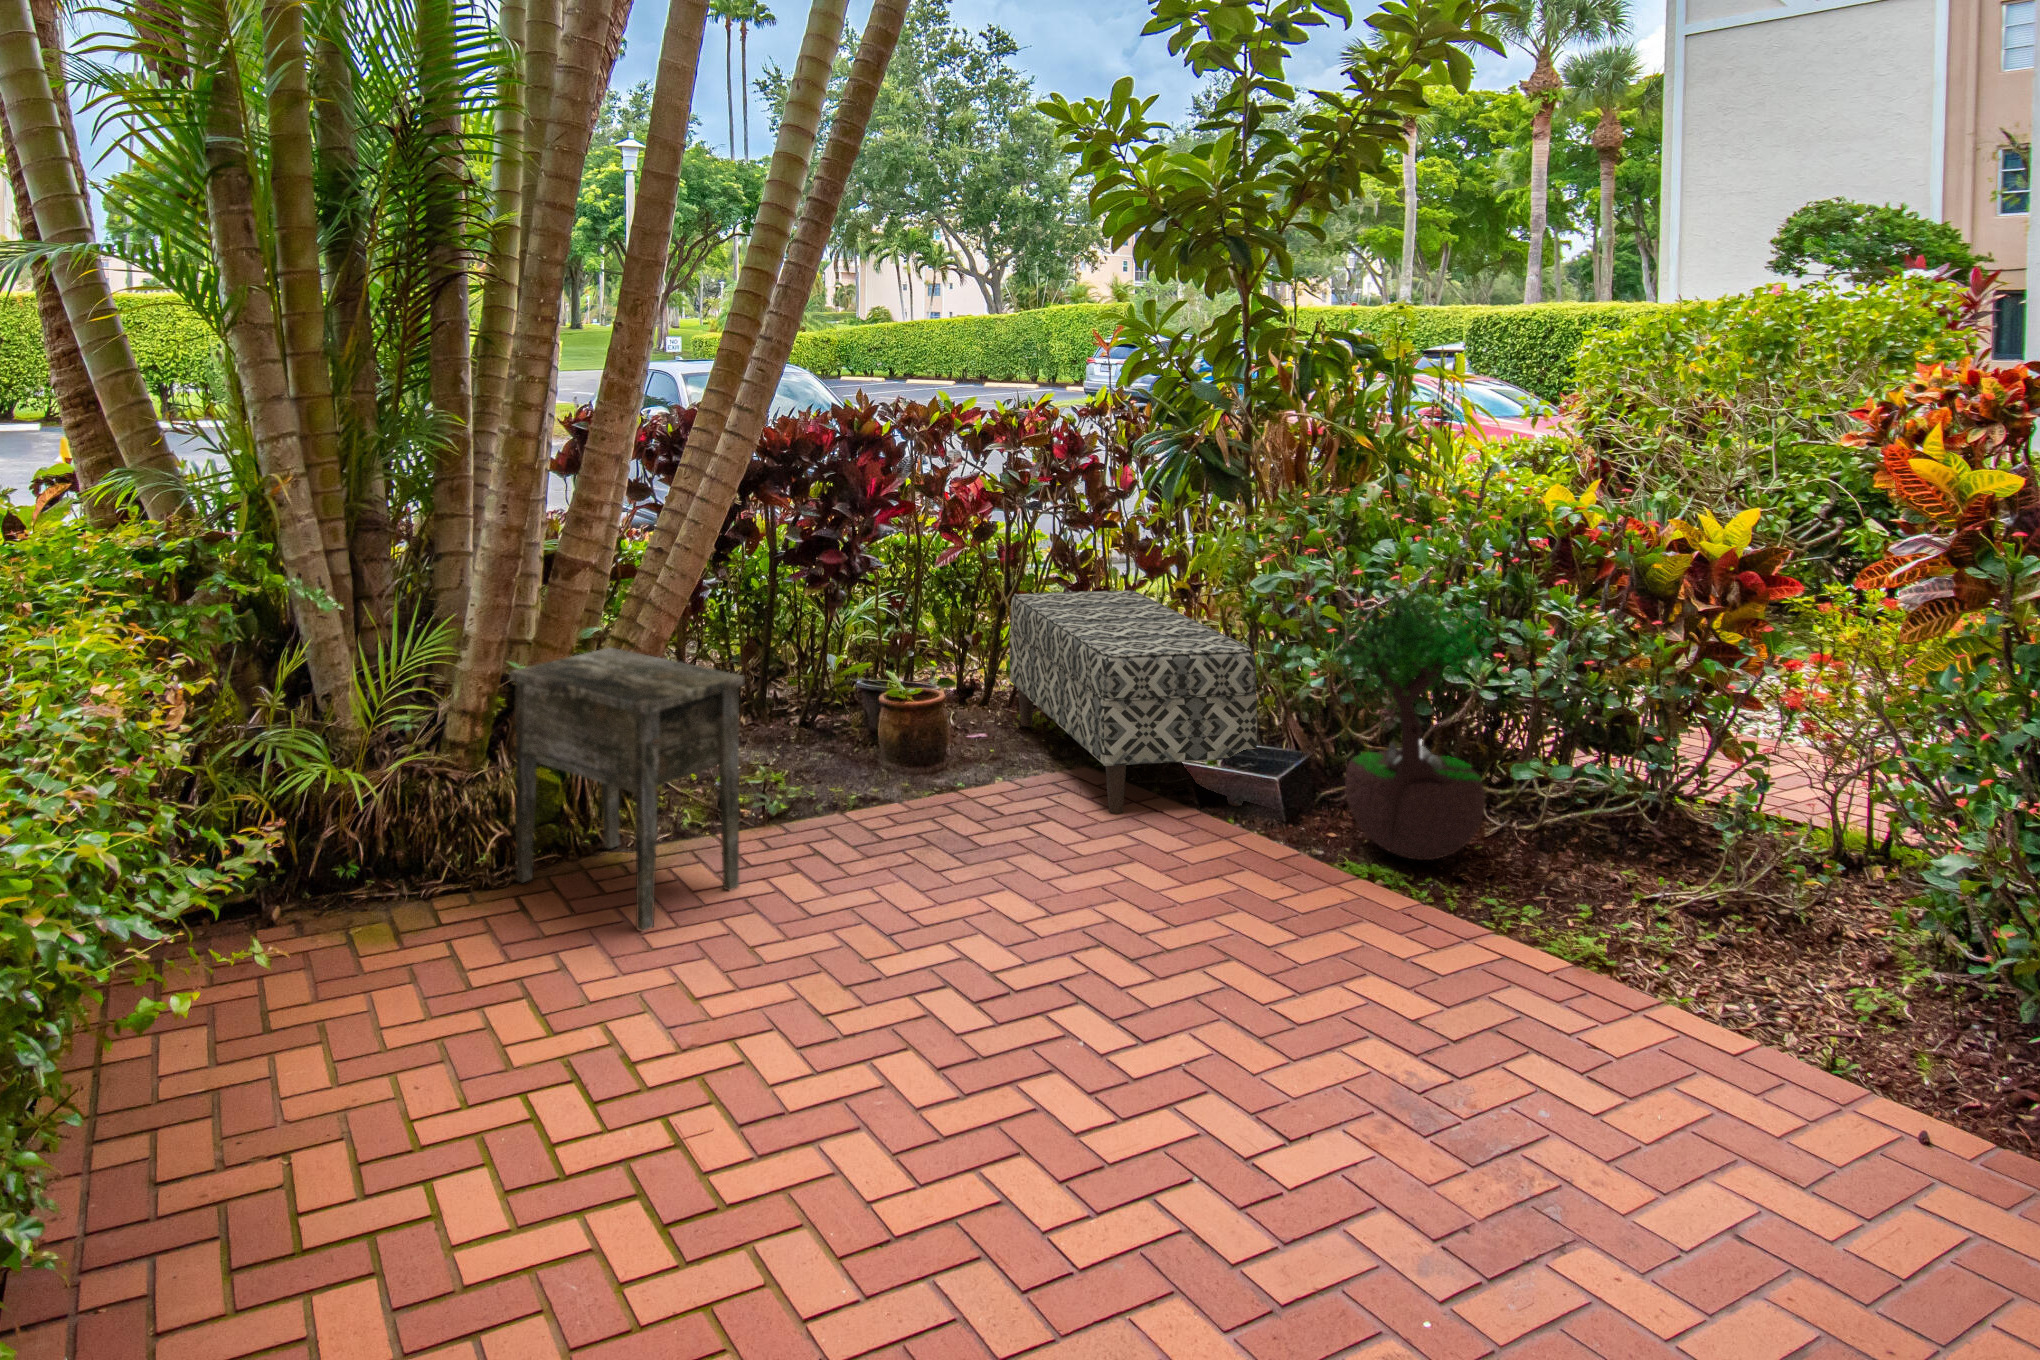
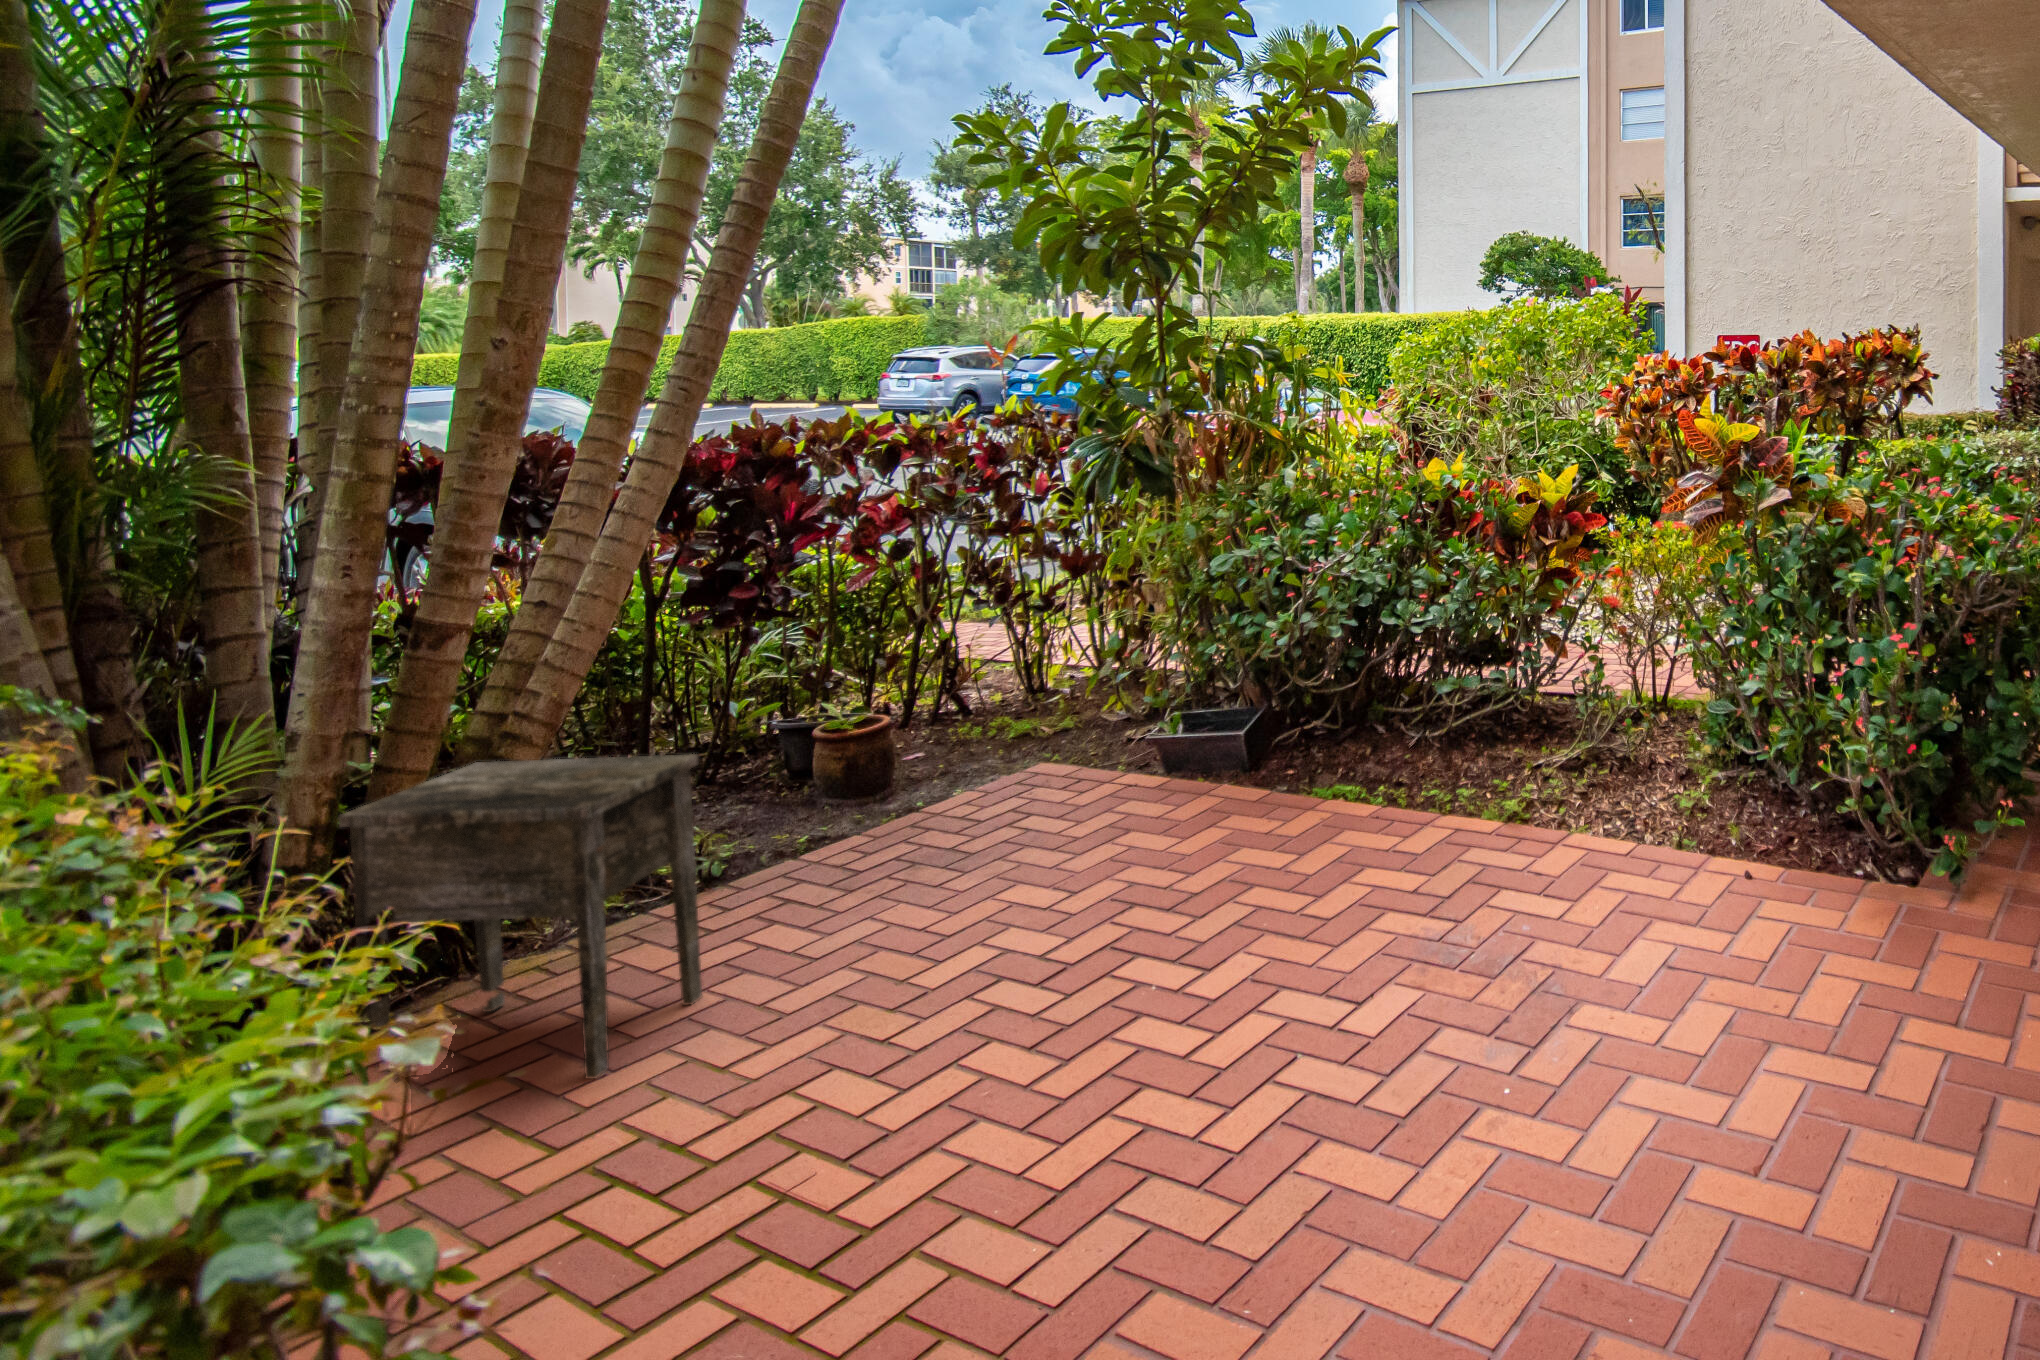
potted tree: present [1310,581,1504,860] -> none [1272,537,1424,789]
bench: present [1009,590,1257,814] -> none [941,607,1217,819]

